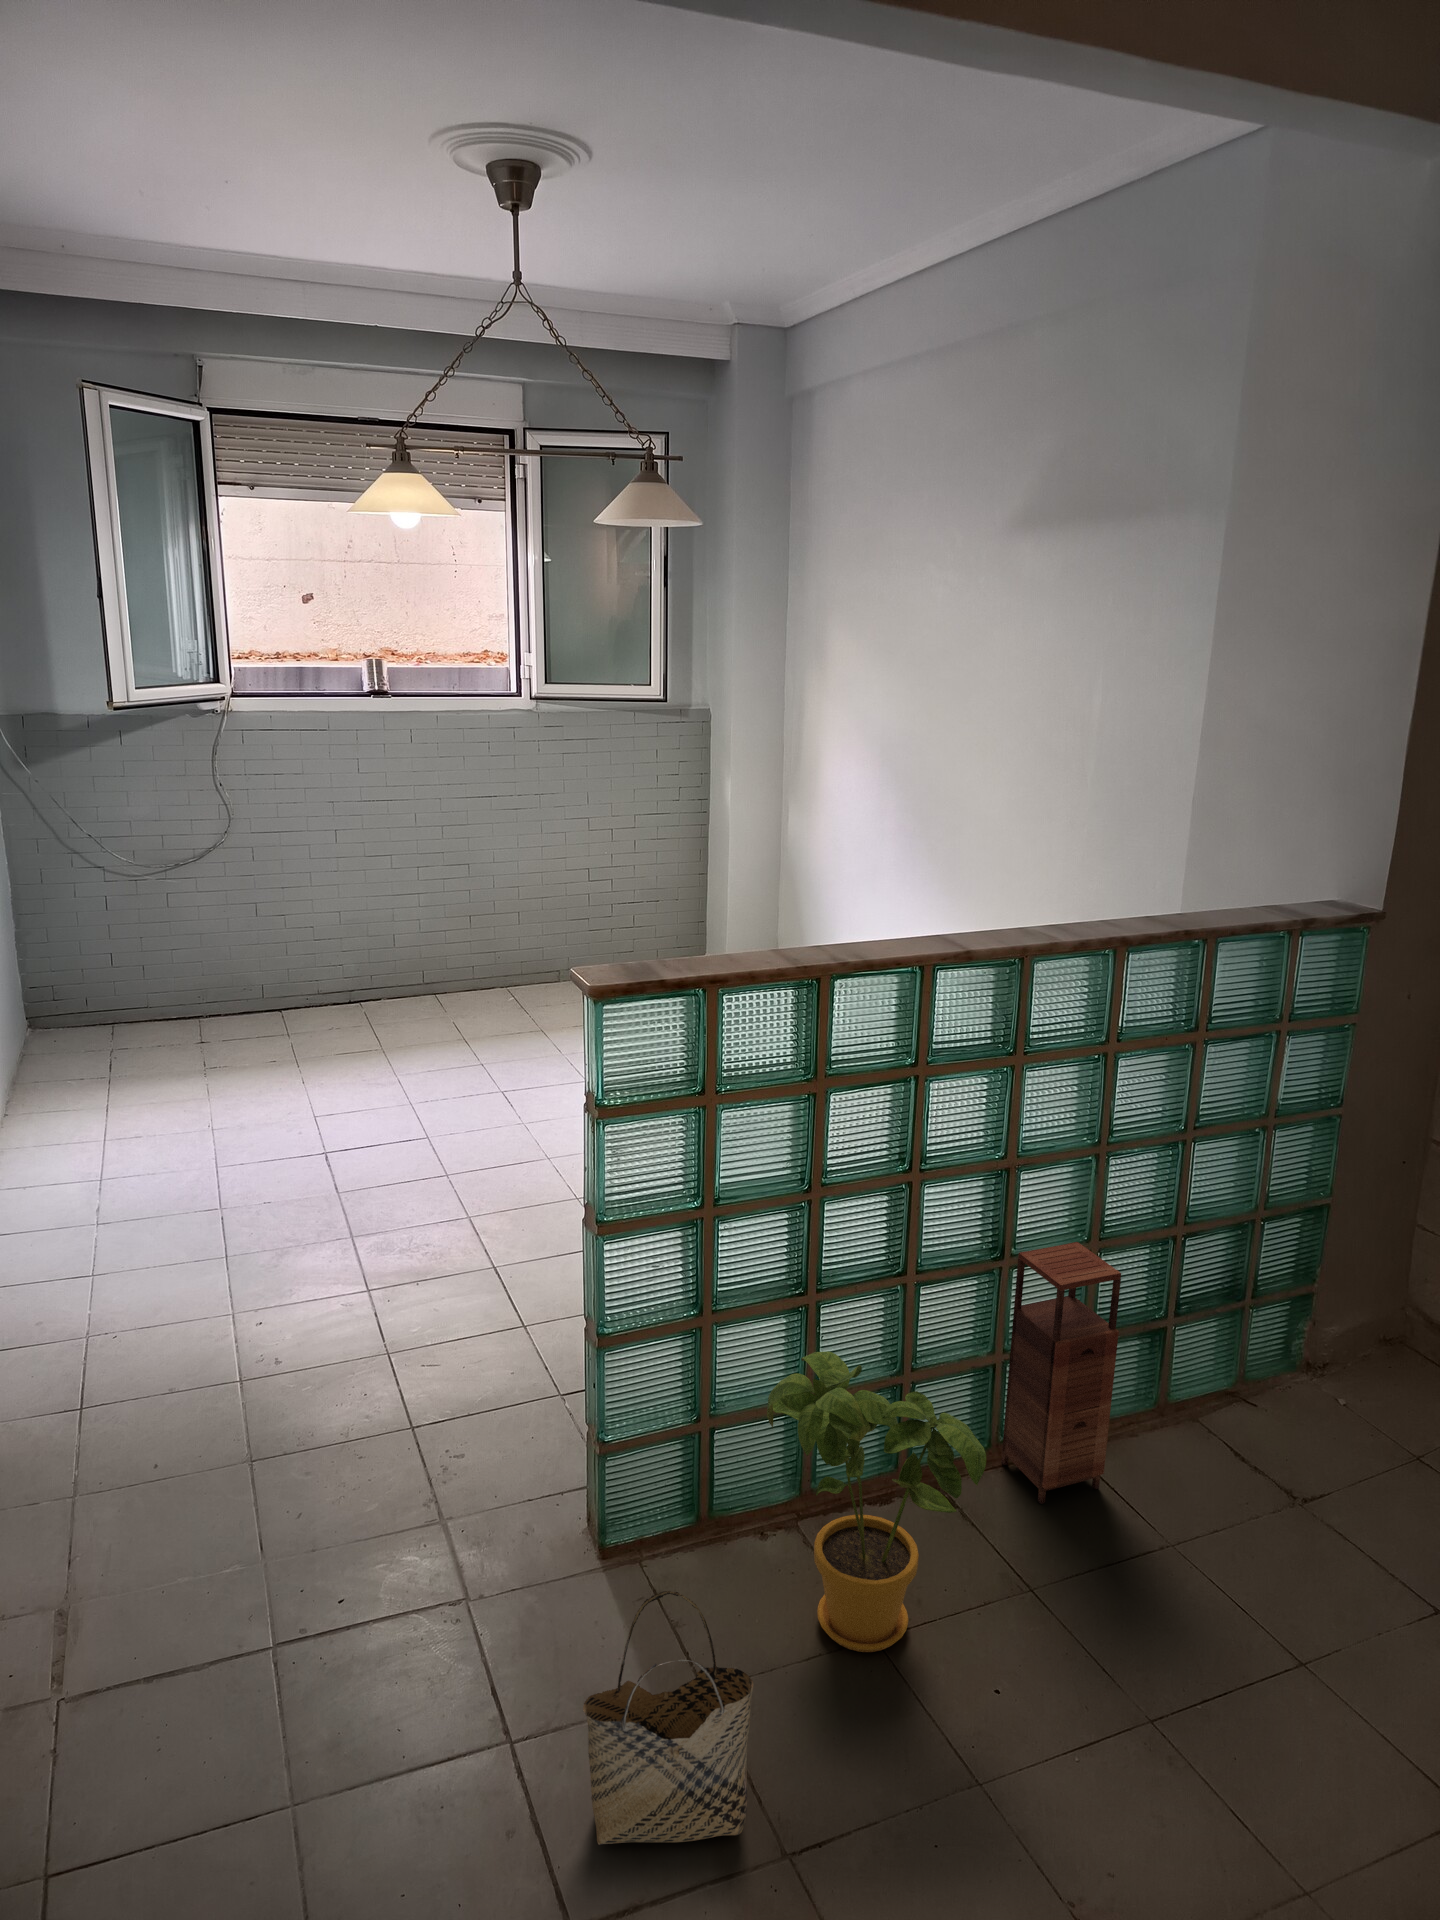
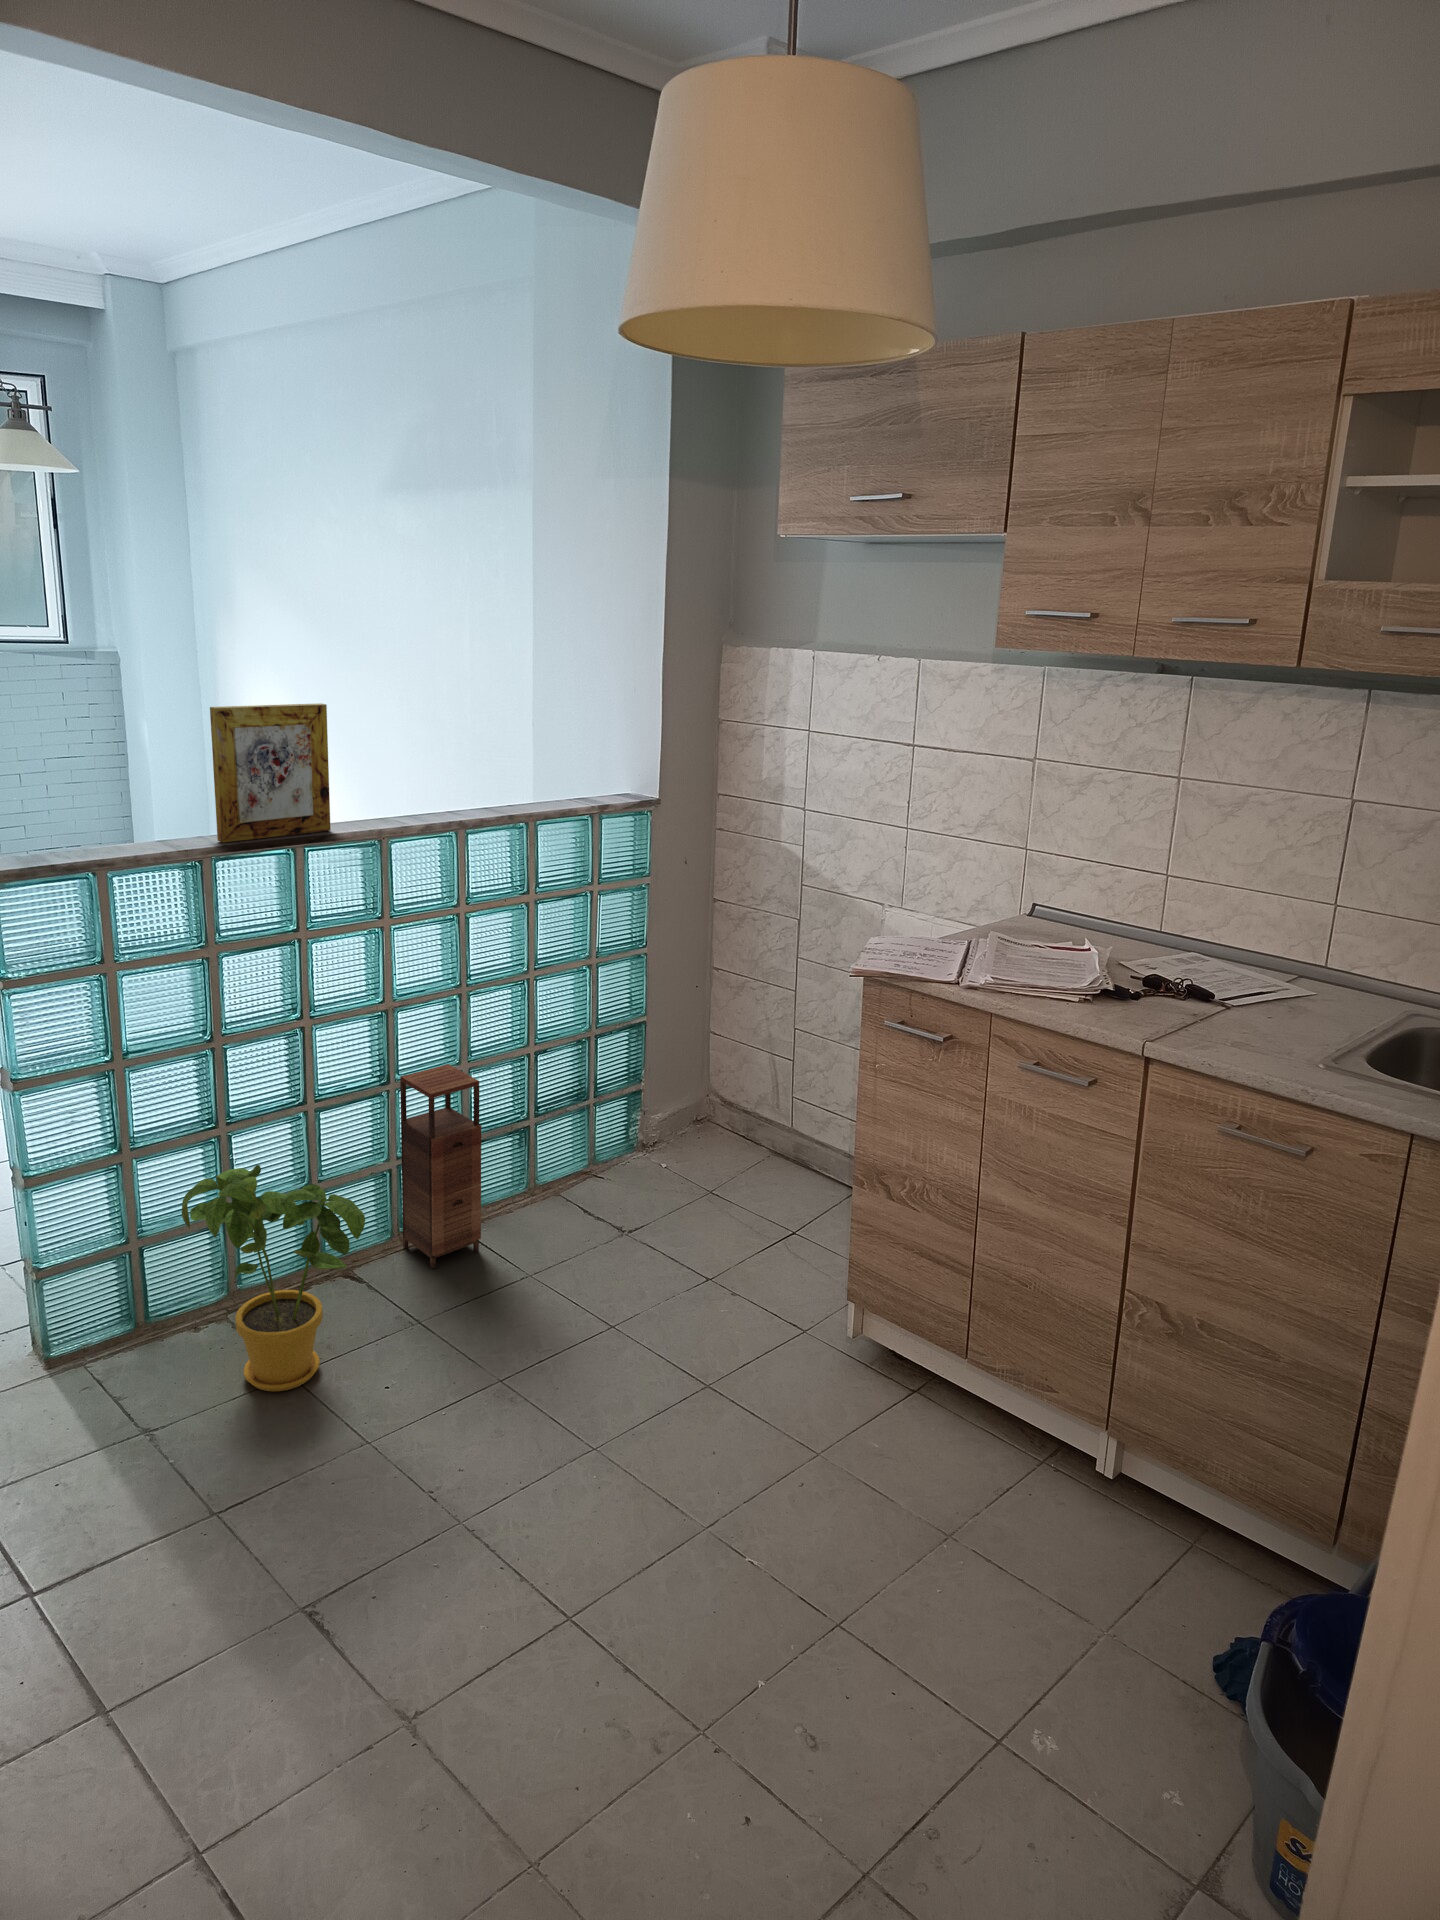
picture frame: none [836,789,974,956] -> present [210,703,331,842]
woven basket: present [583,1591,753,1845] -> none [26,1353,180,1560]

